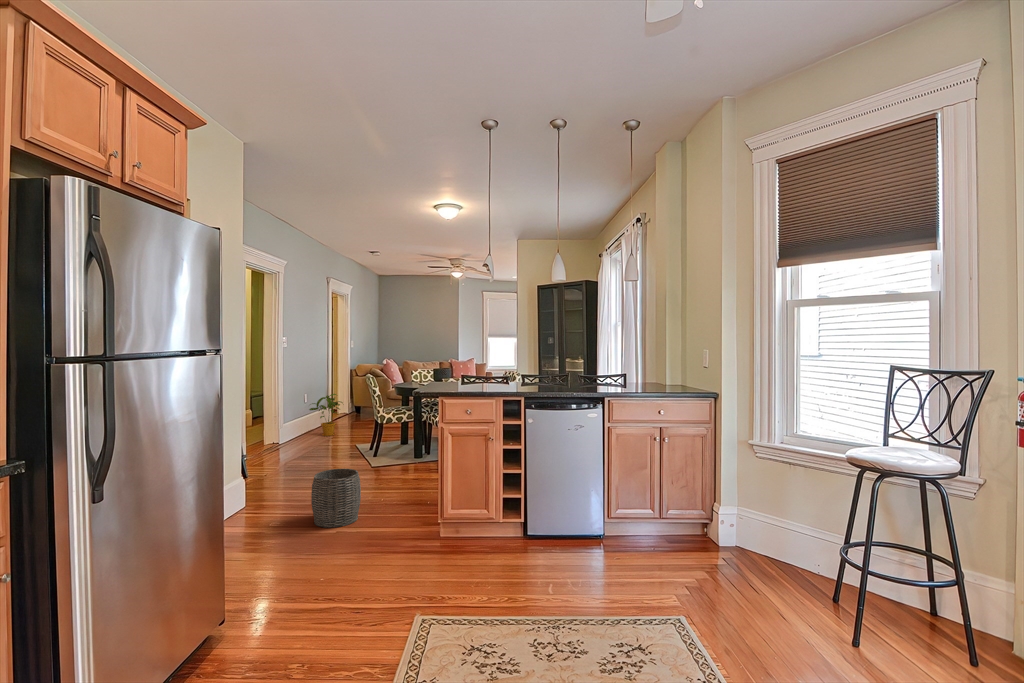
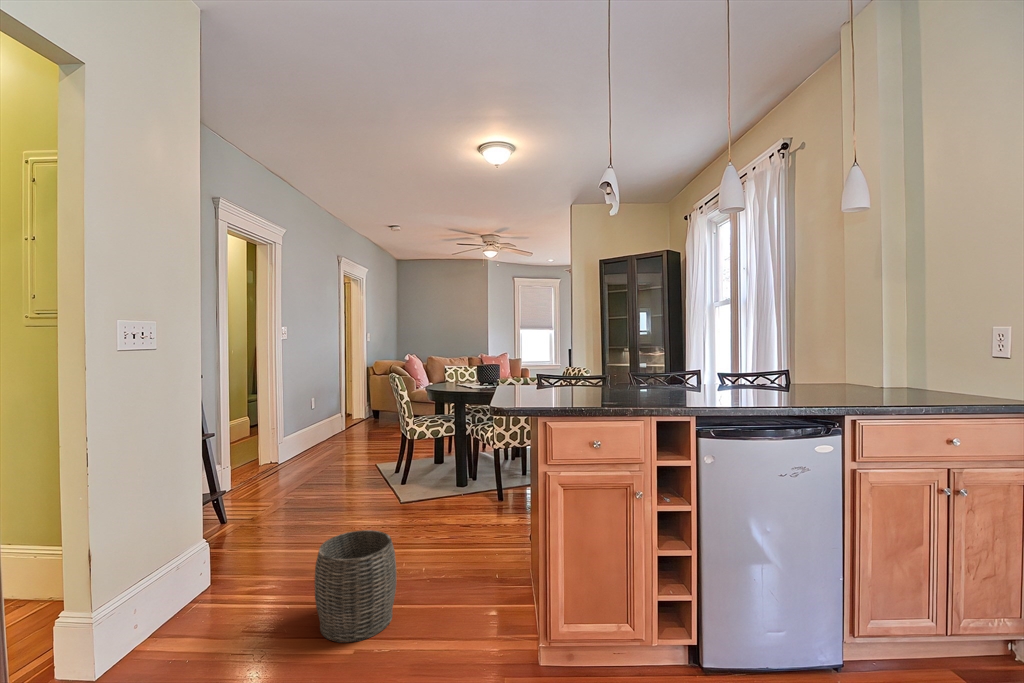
house plant: present [309,394,343,436] -> none [316,398,361,451]

